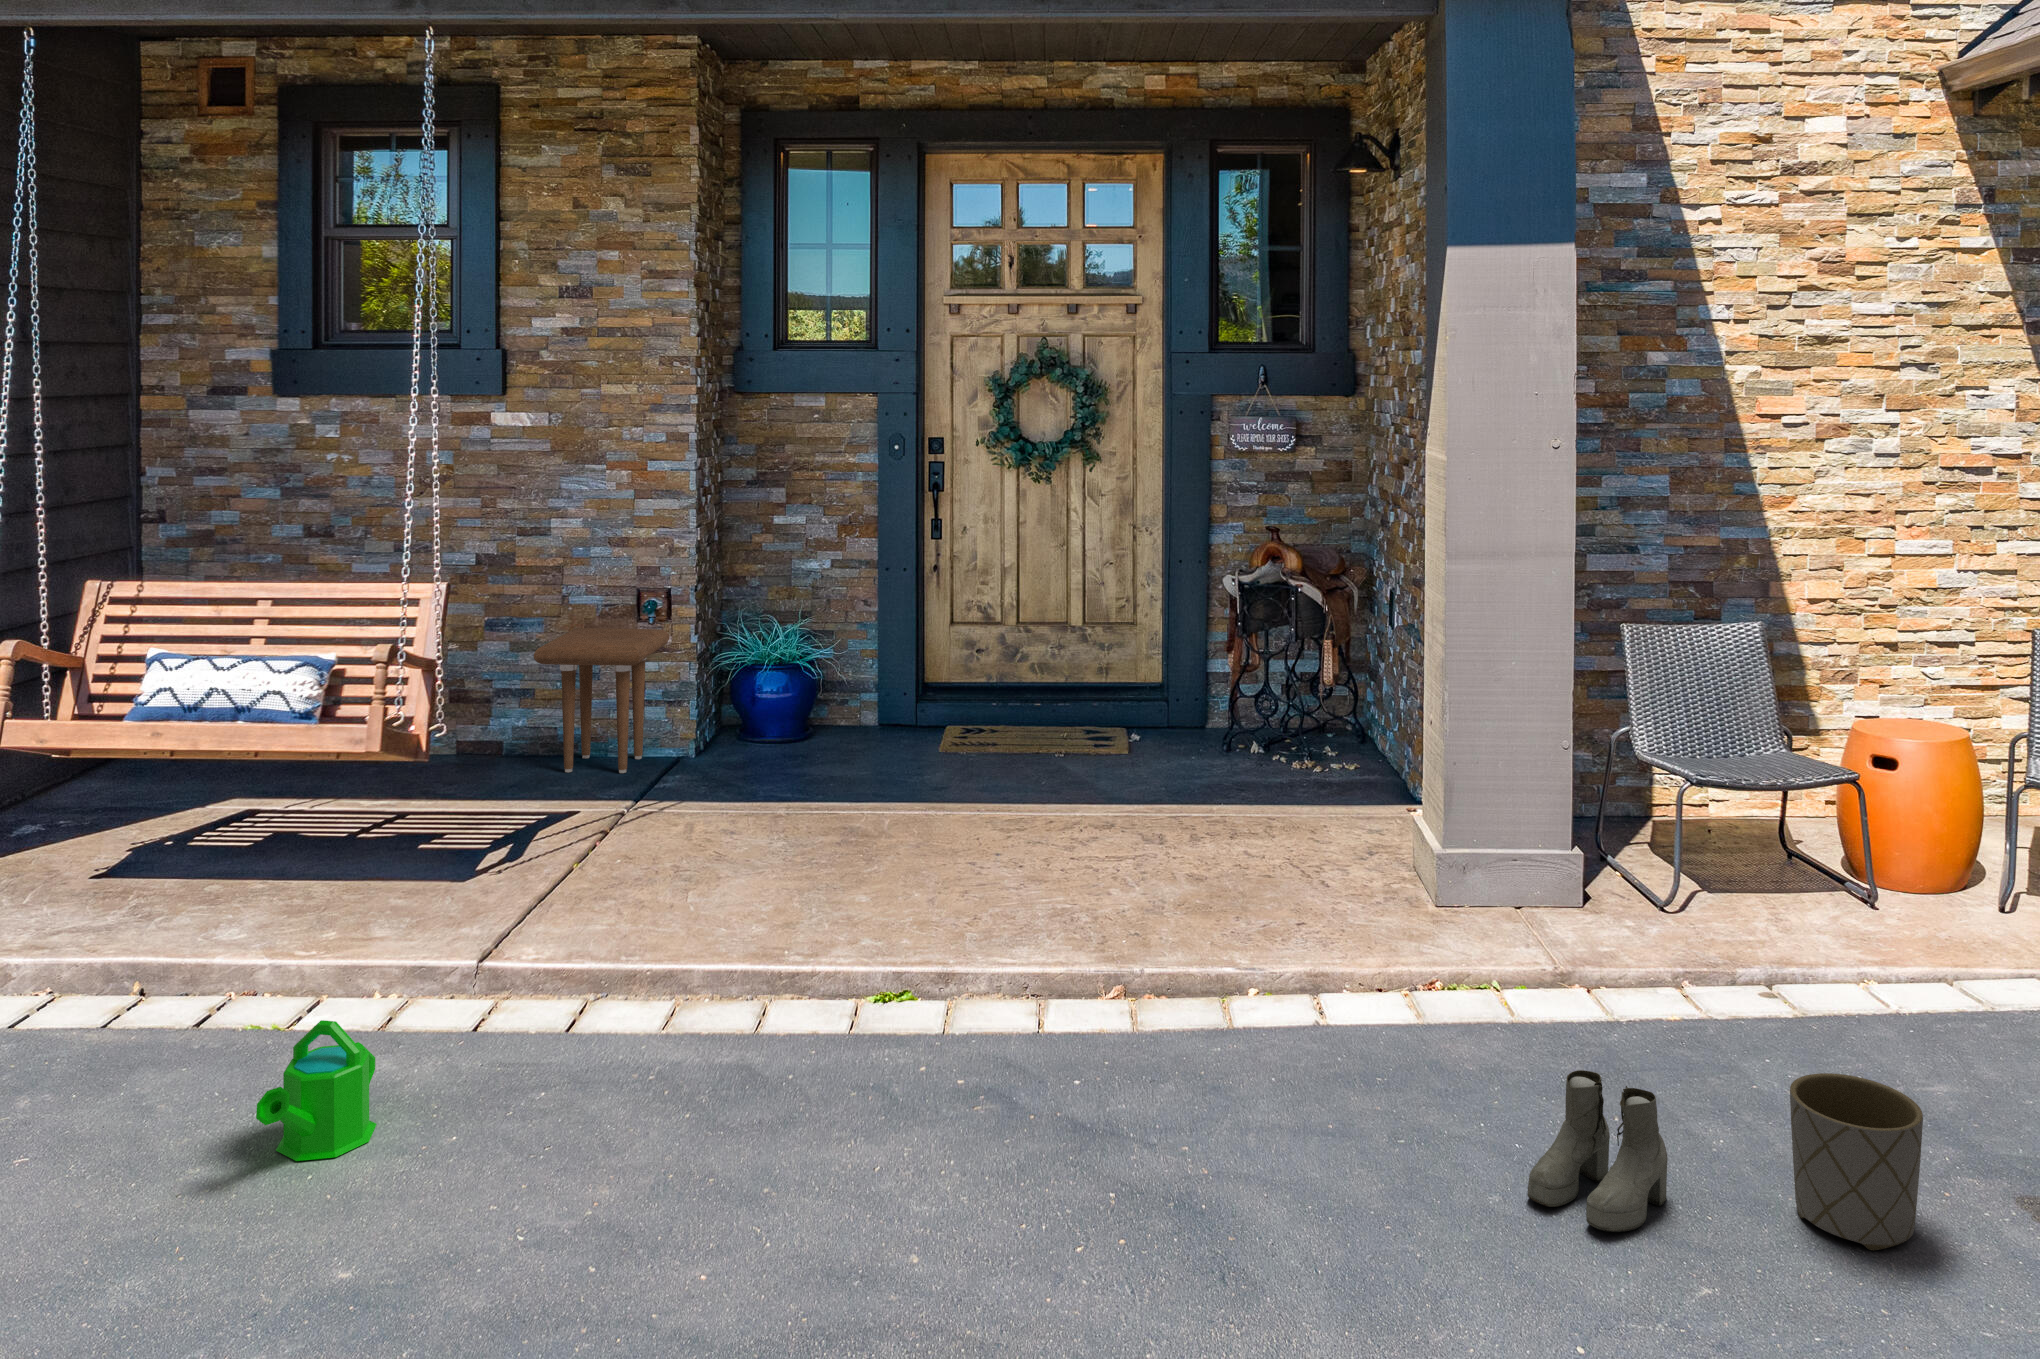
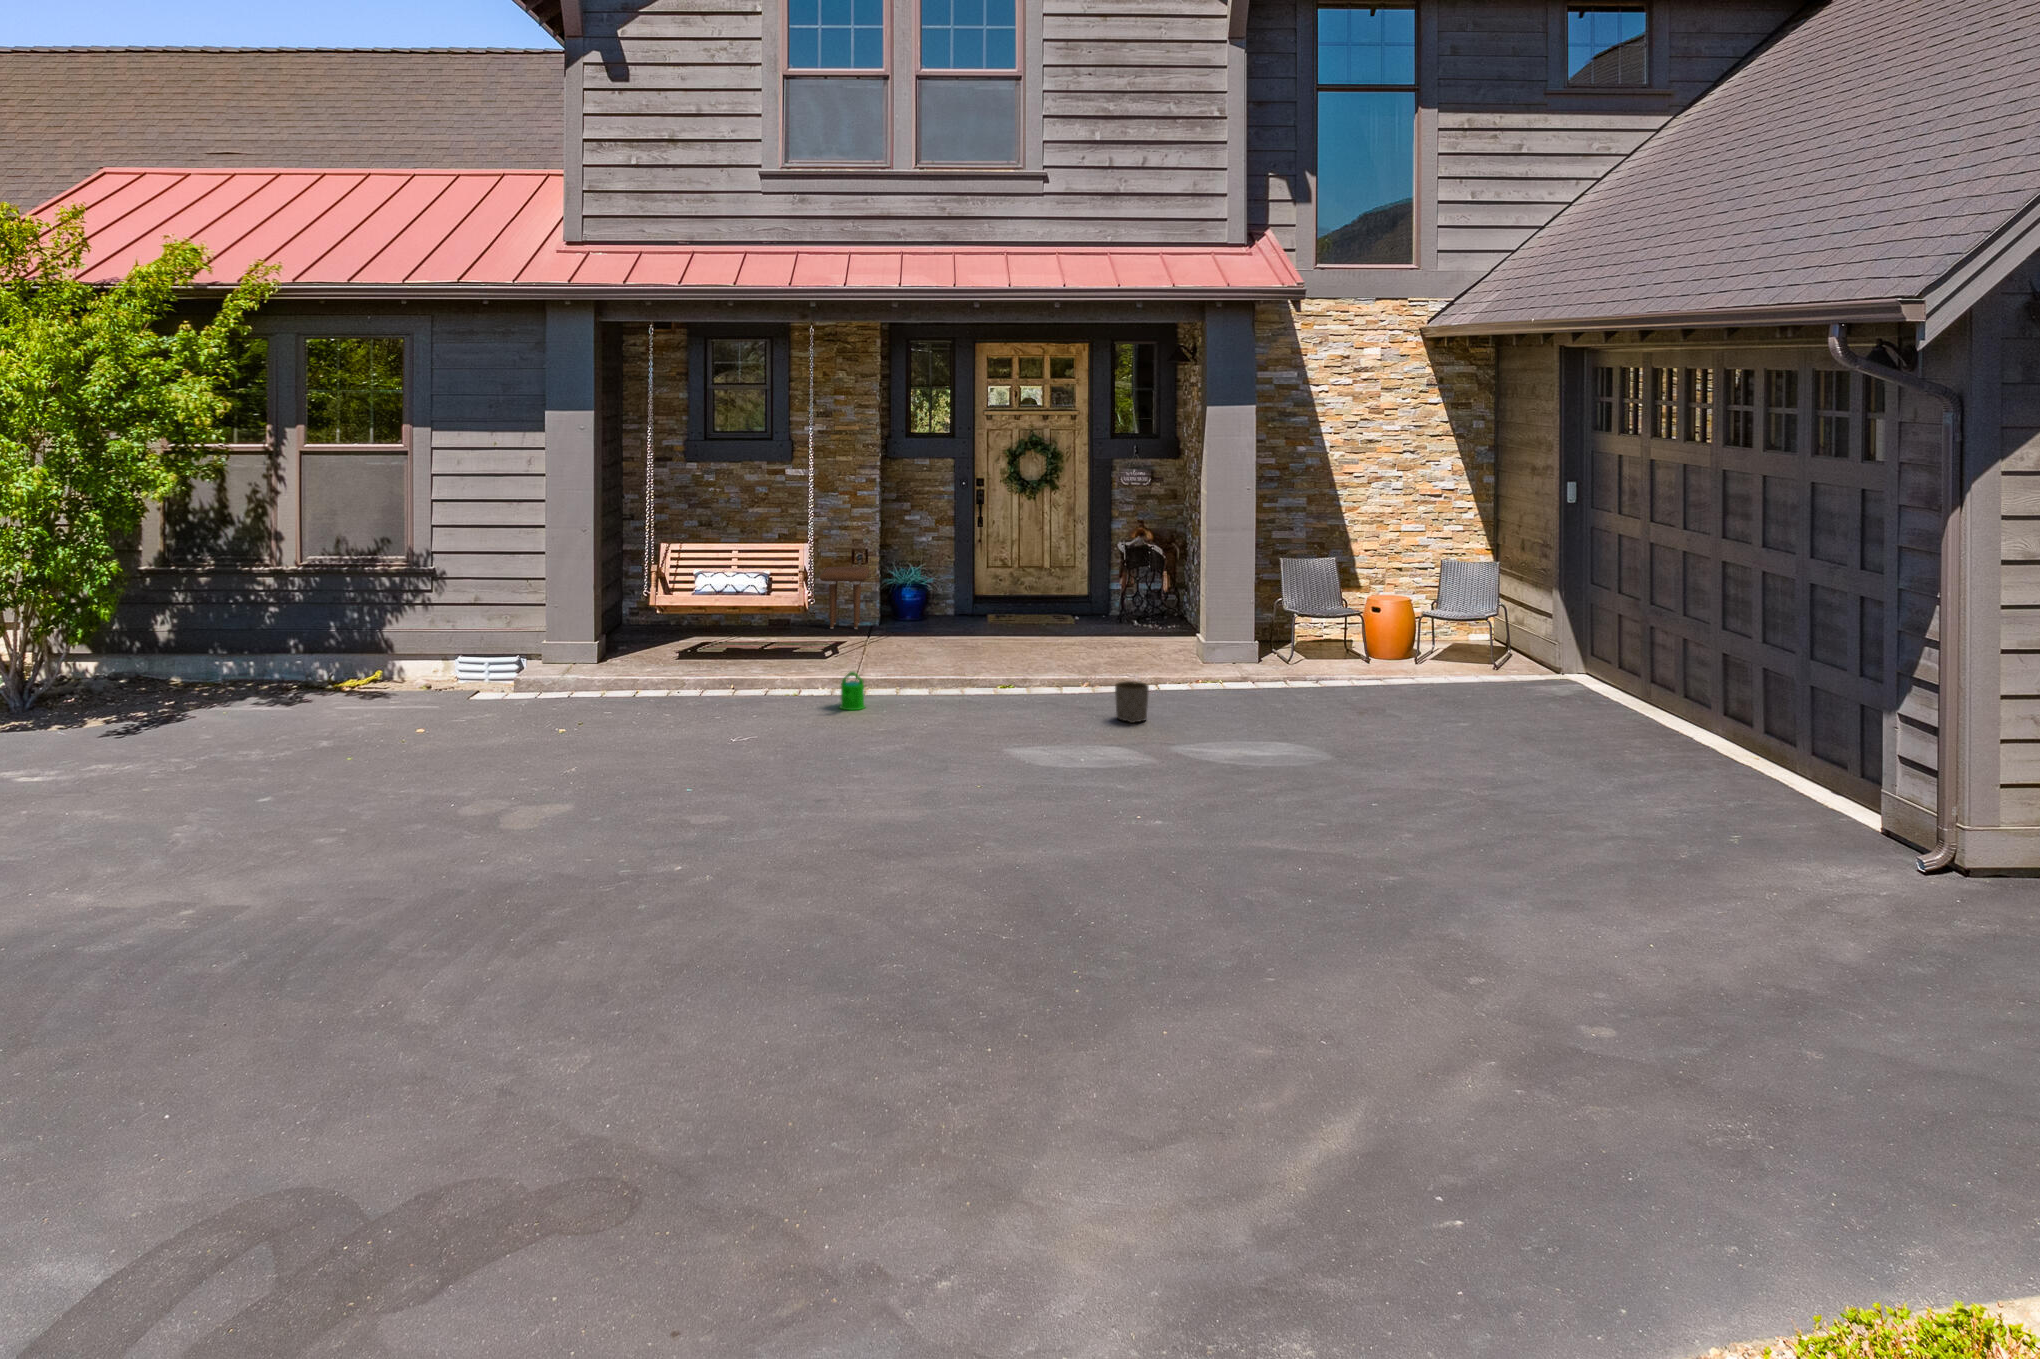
boots: present [1527,1070,1668,1232] -> none [1211,681,1251,718]
planter: present [1790,1073,1923,1250] -> present [1115,681,1149,723]

